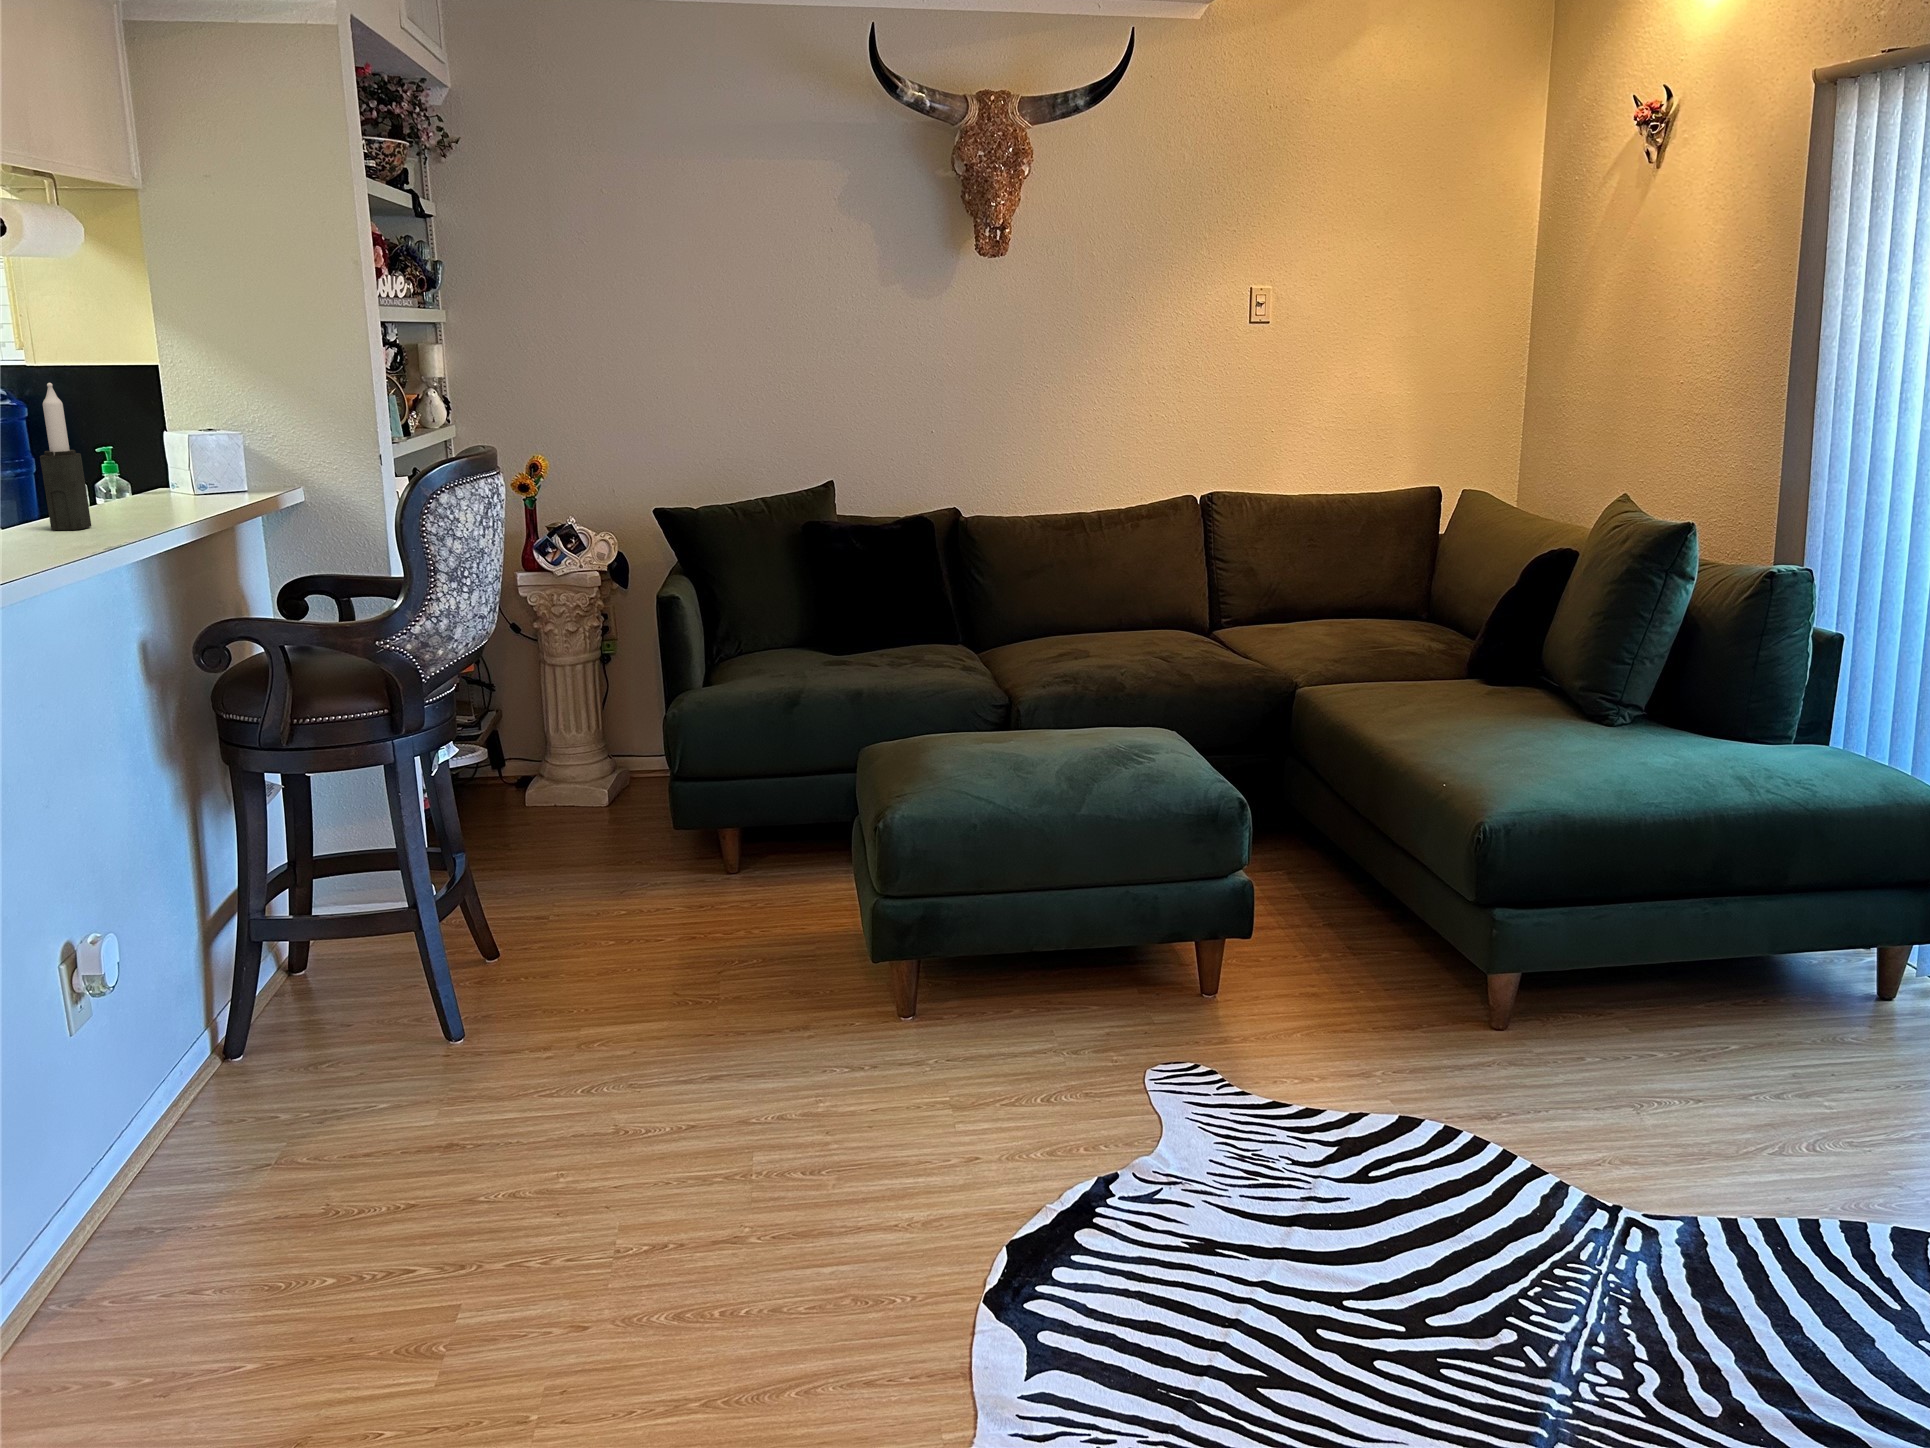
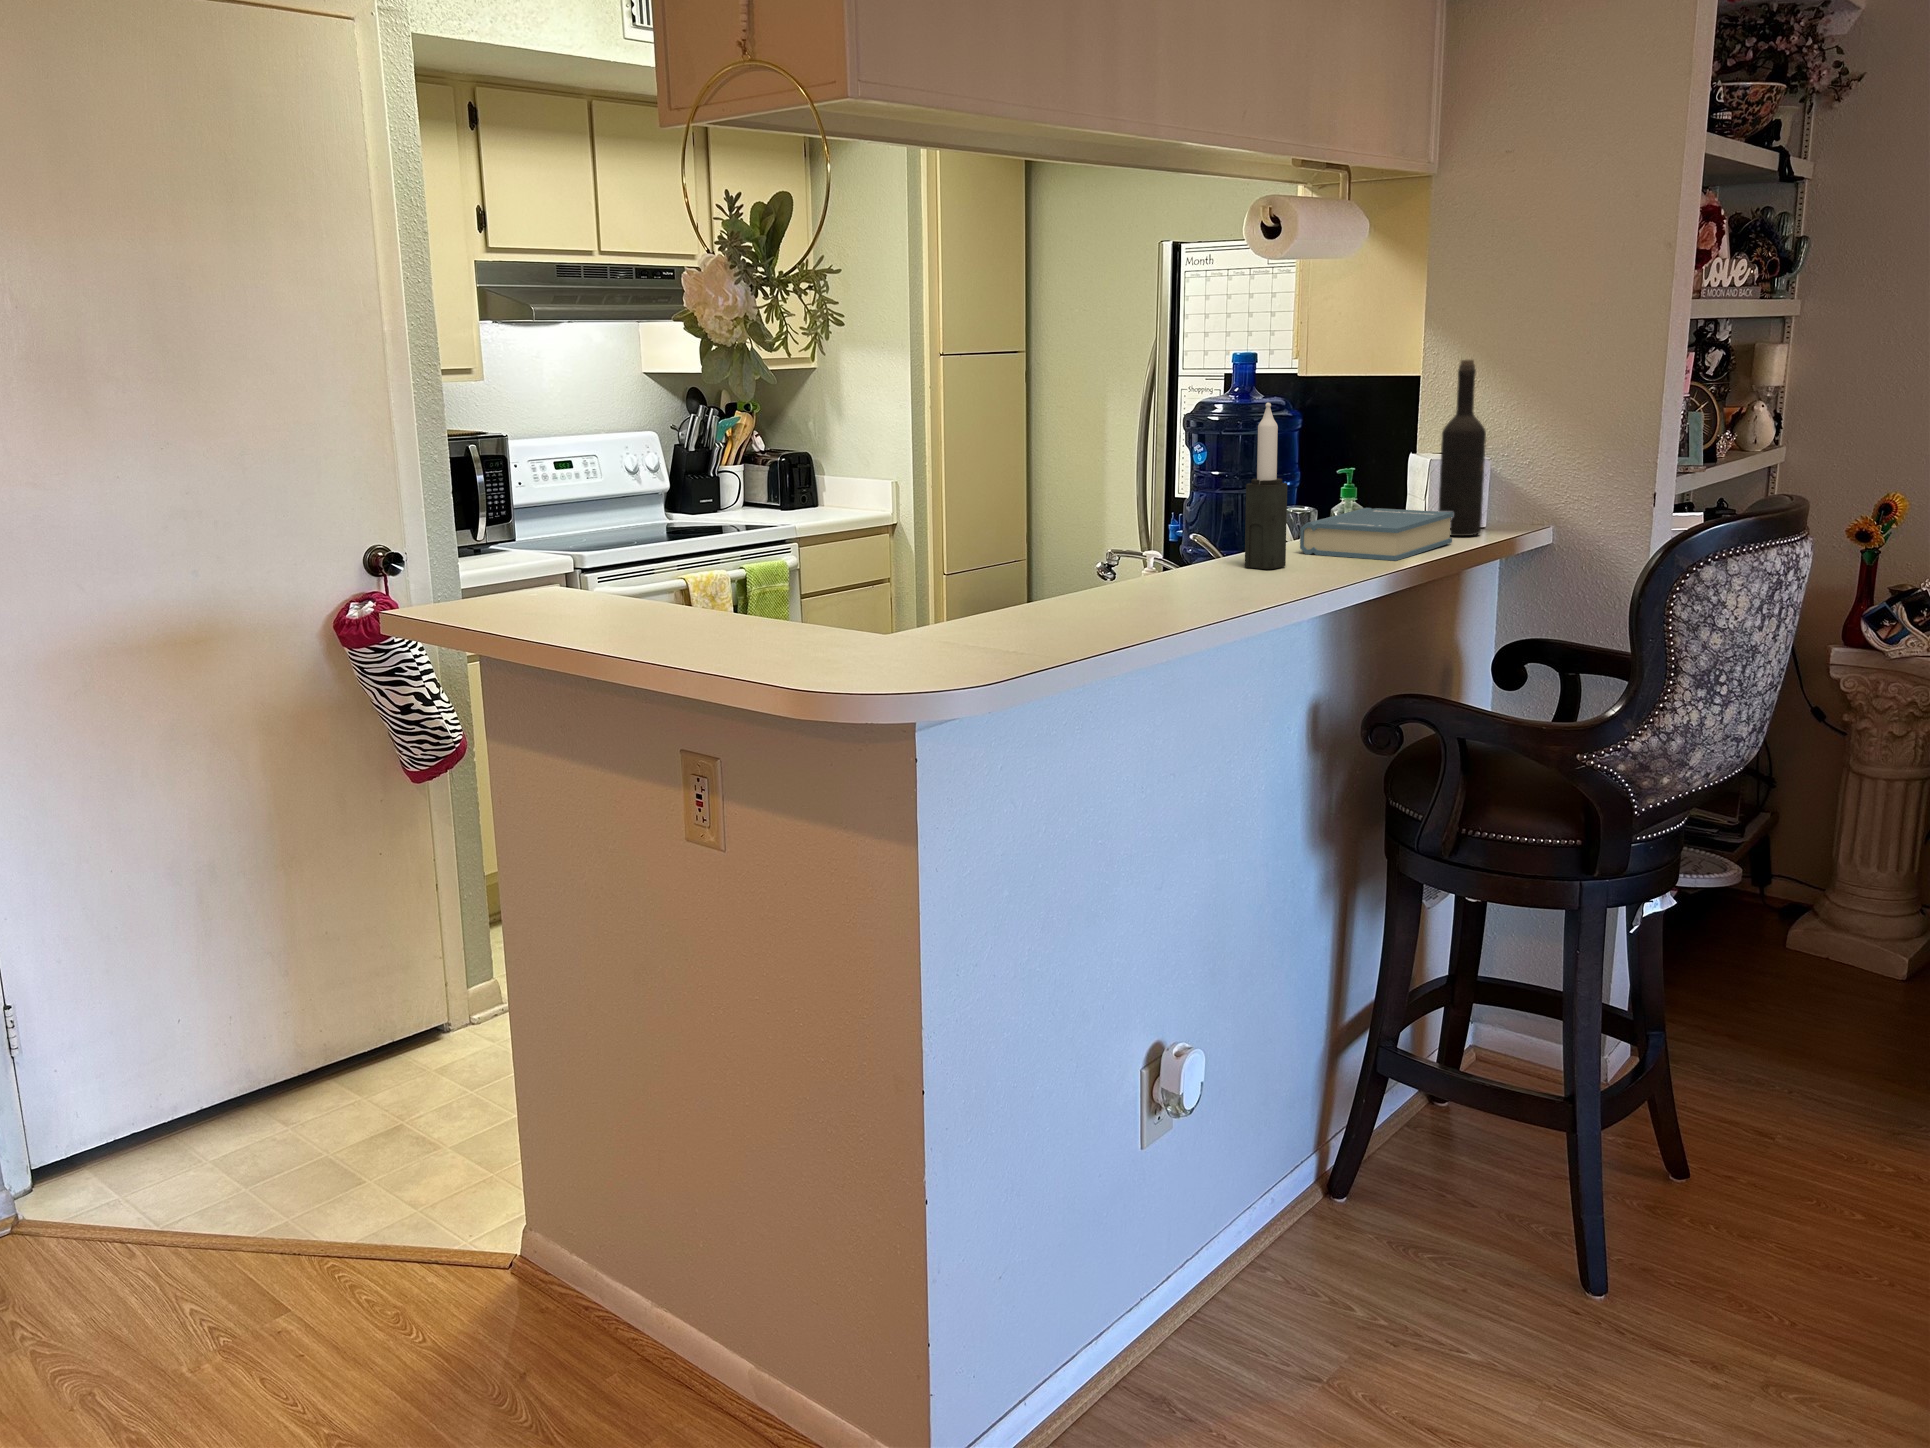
wine bottle: none [198,349,247,498] -> present [1438,360,1486,536]
book: none [91,476,228,518] -> present [1300,508,1453,561]

